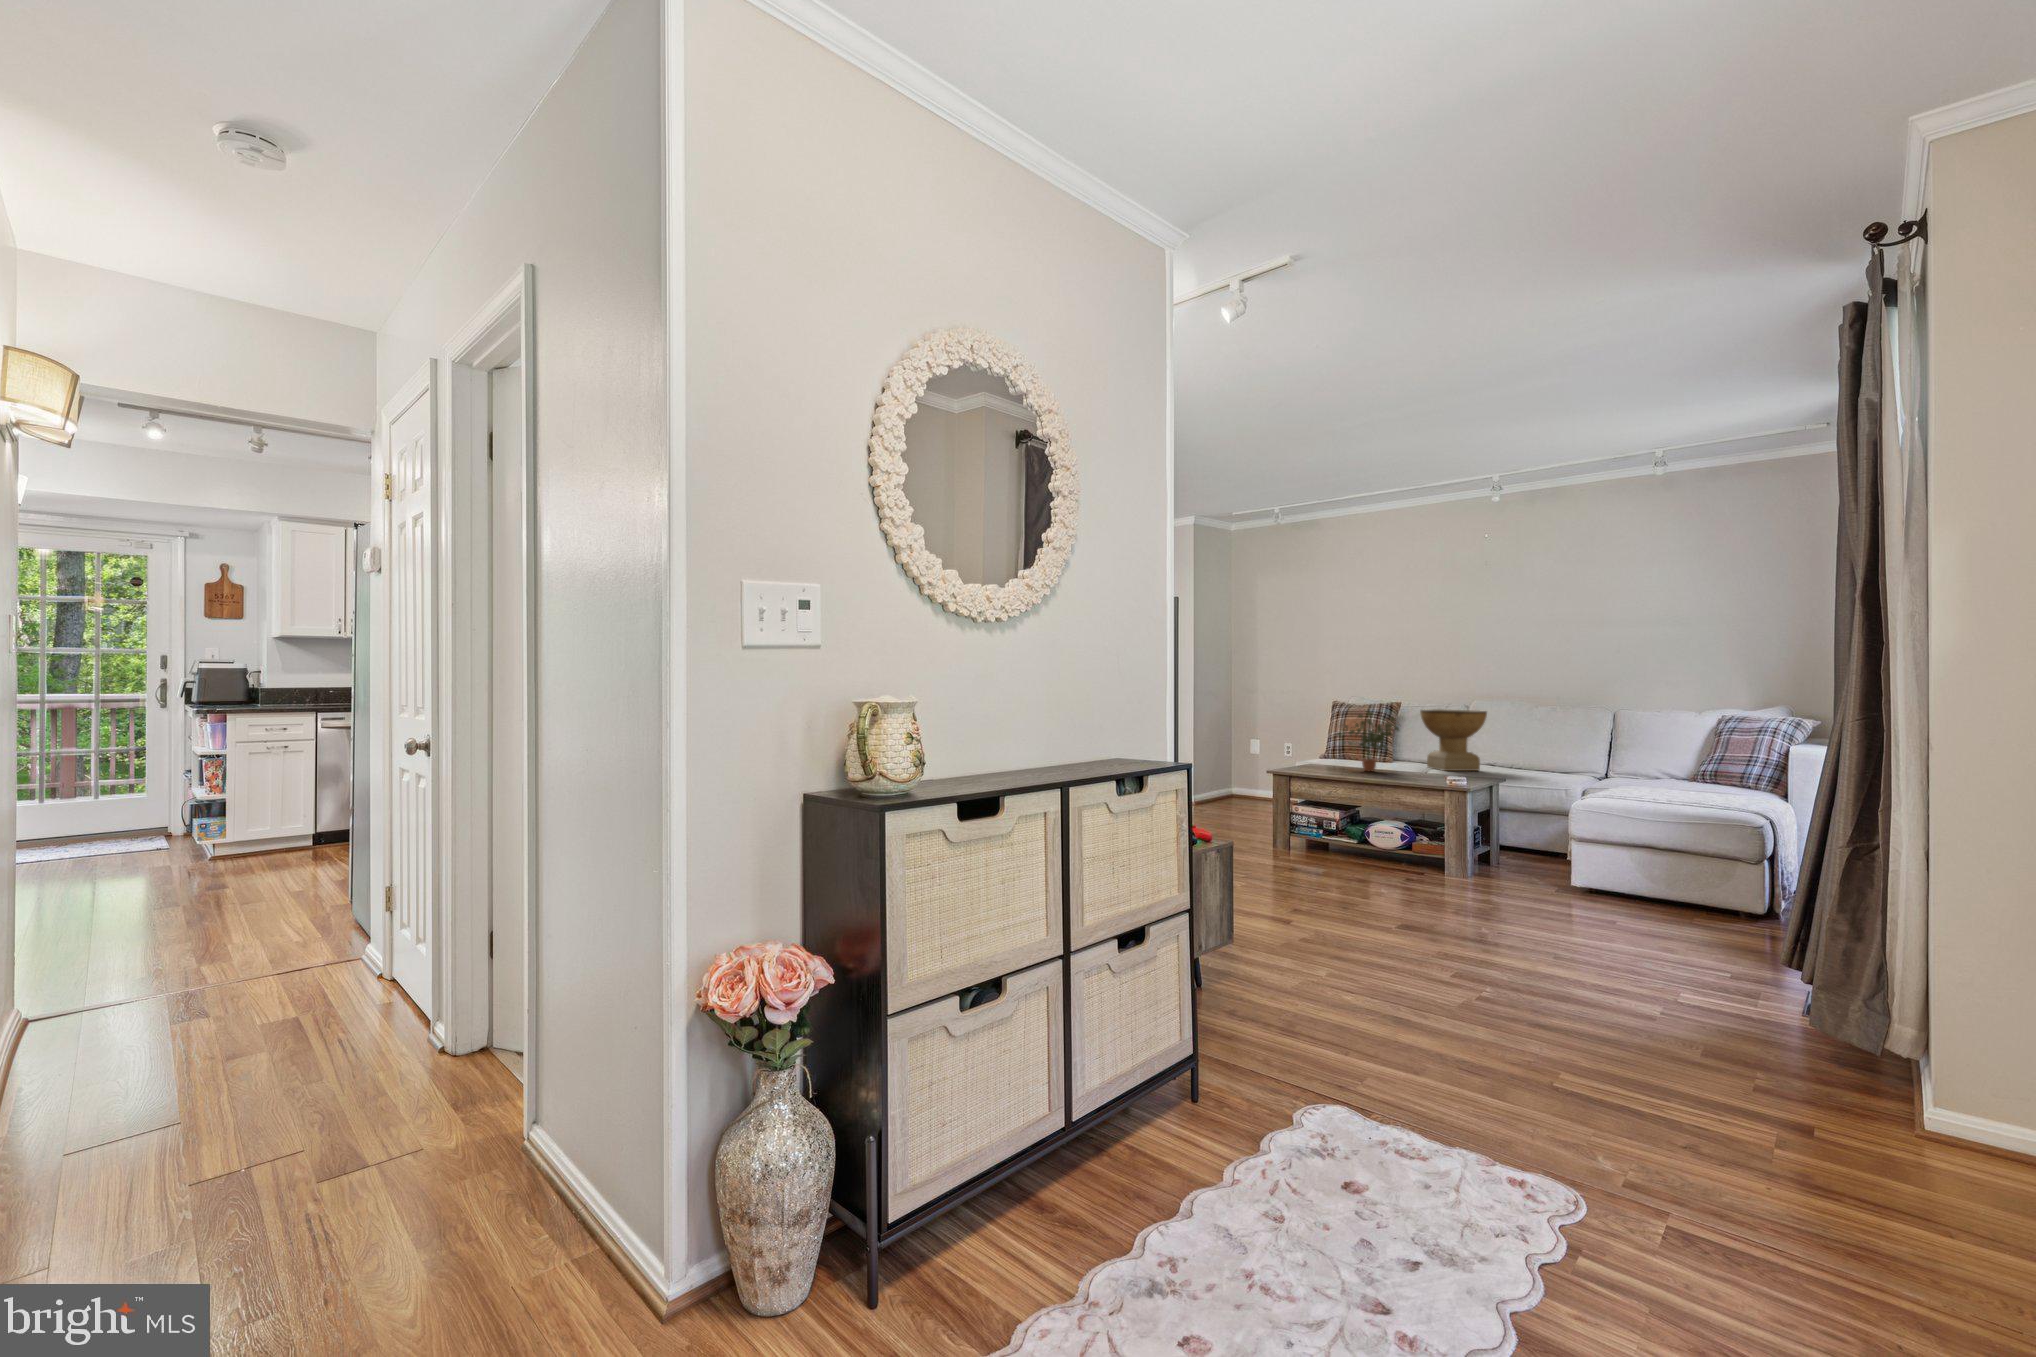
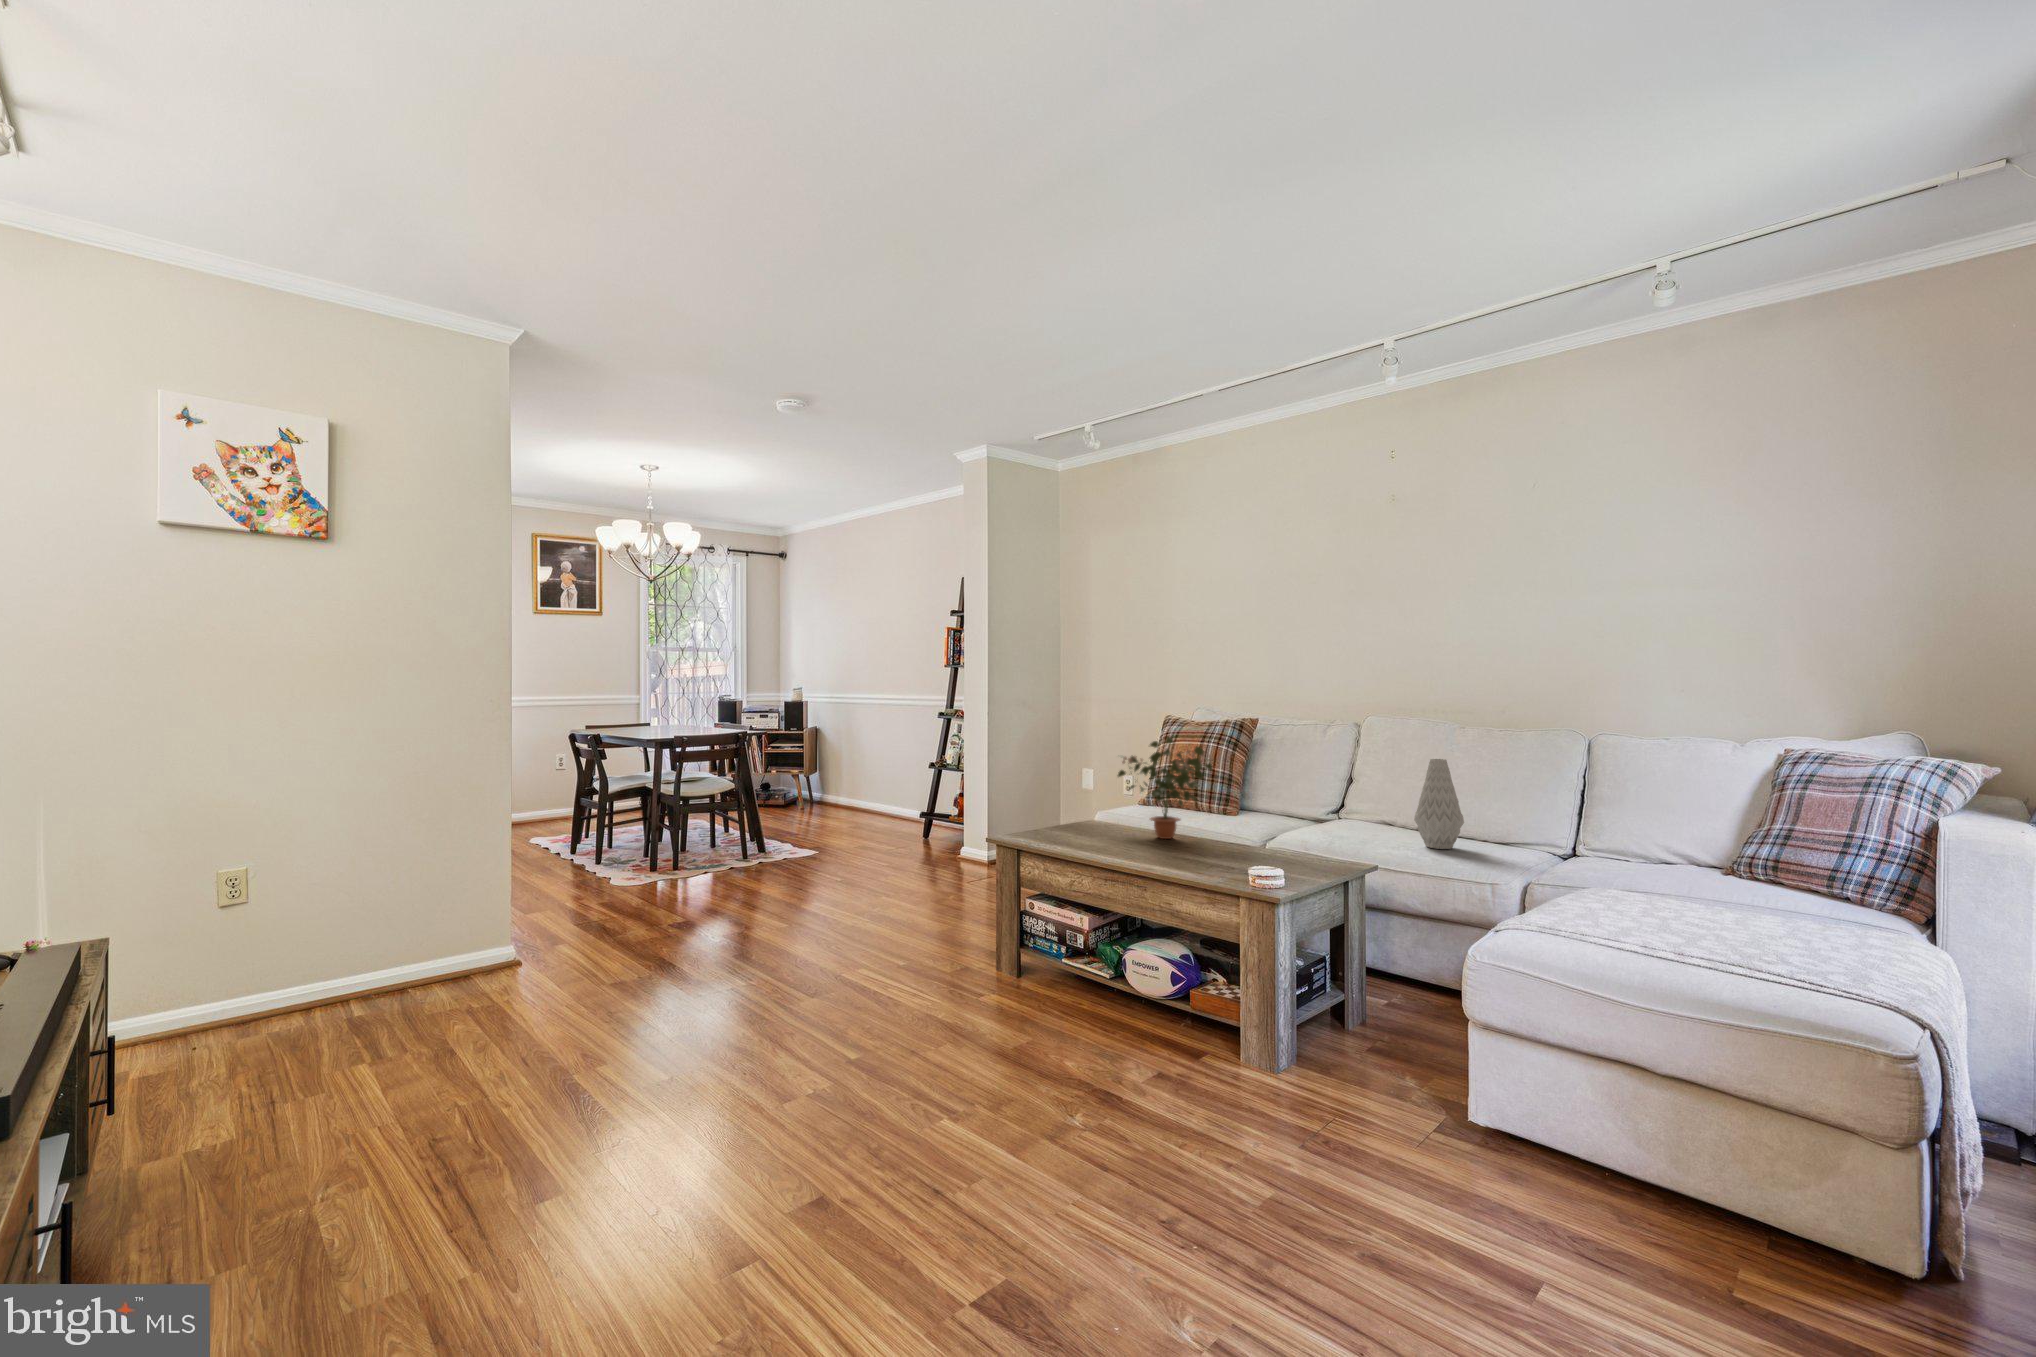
decorative bowl: present [1420,709,1487,771] -> none [1266,732,1373,838]
vase: none [1515,723,1545,775] -> present [1414,759,1464,849]

